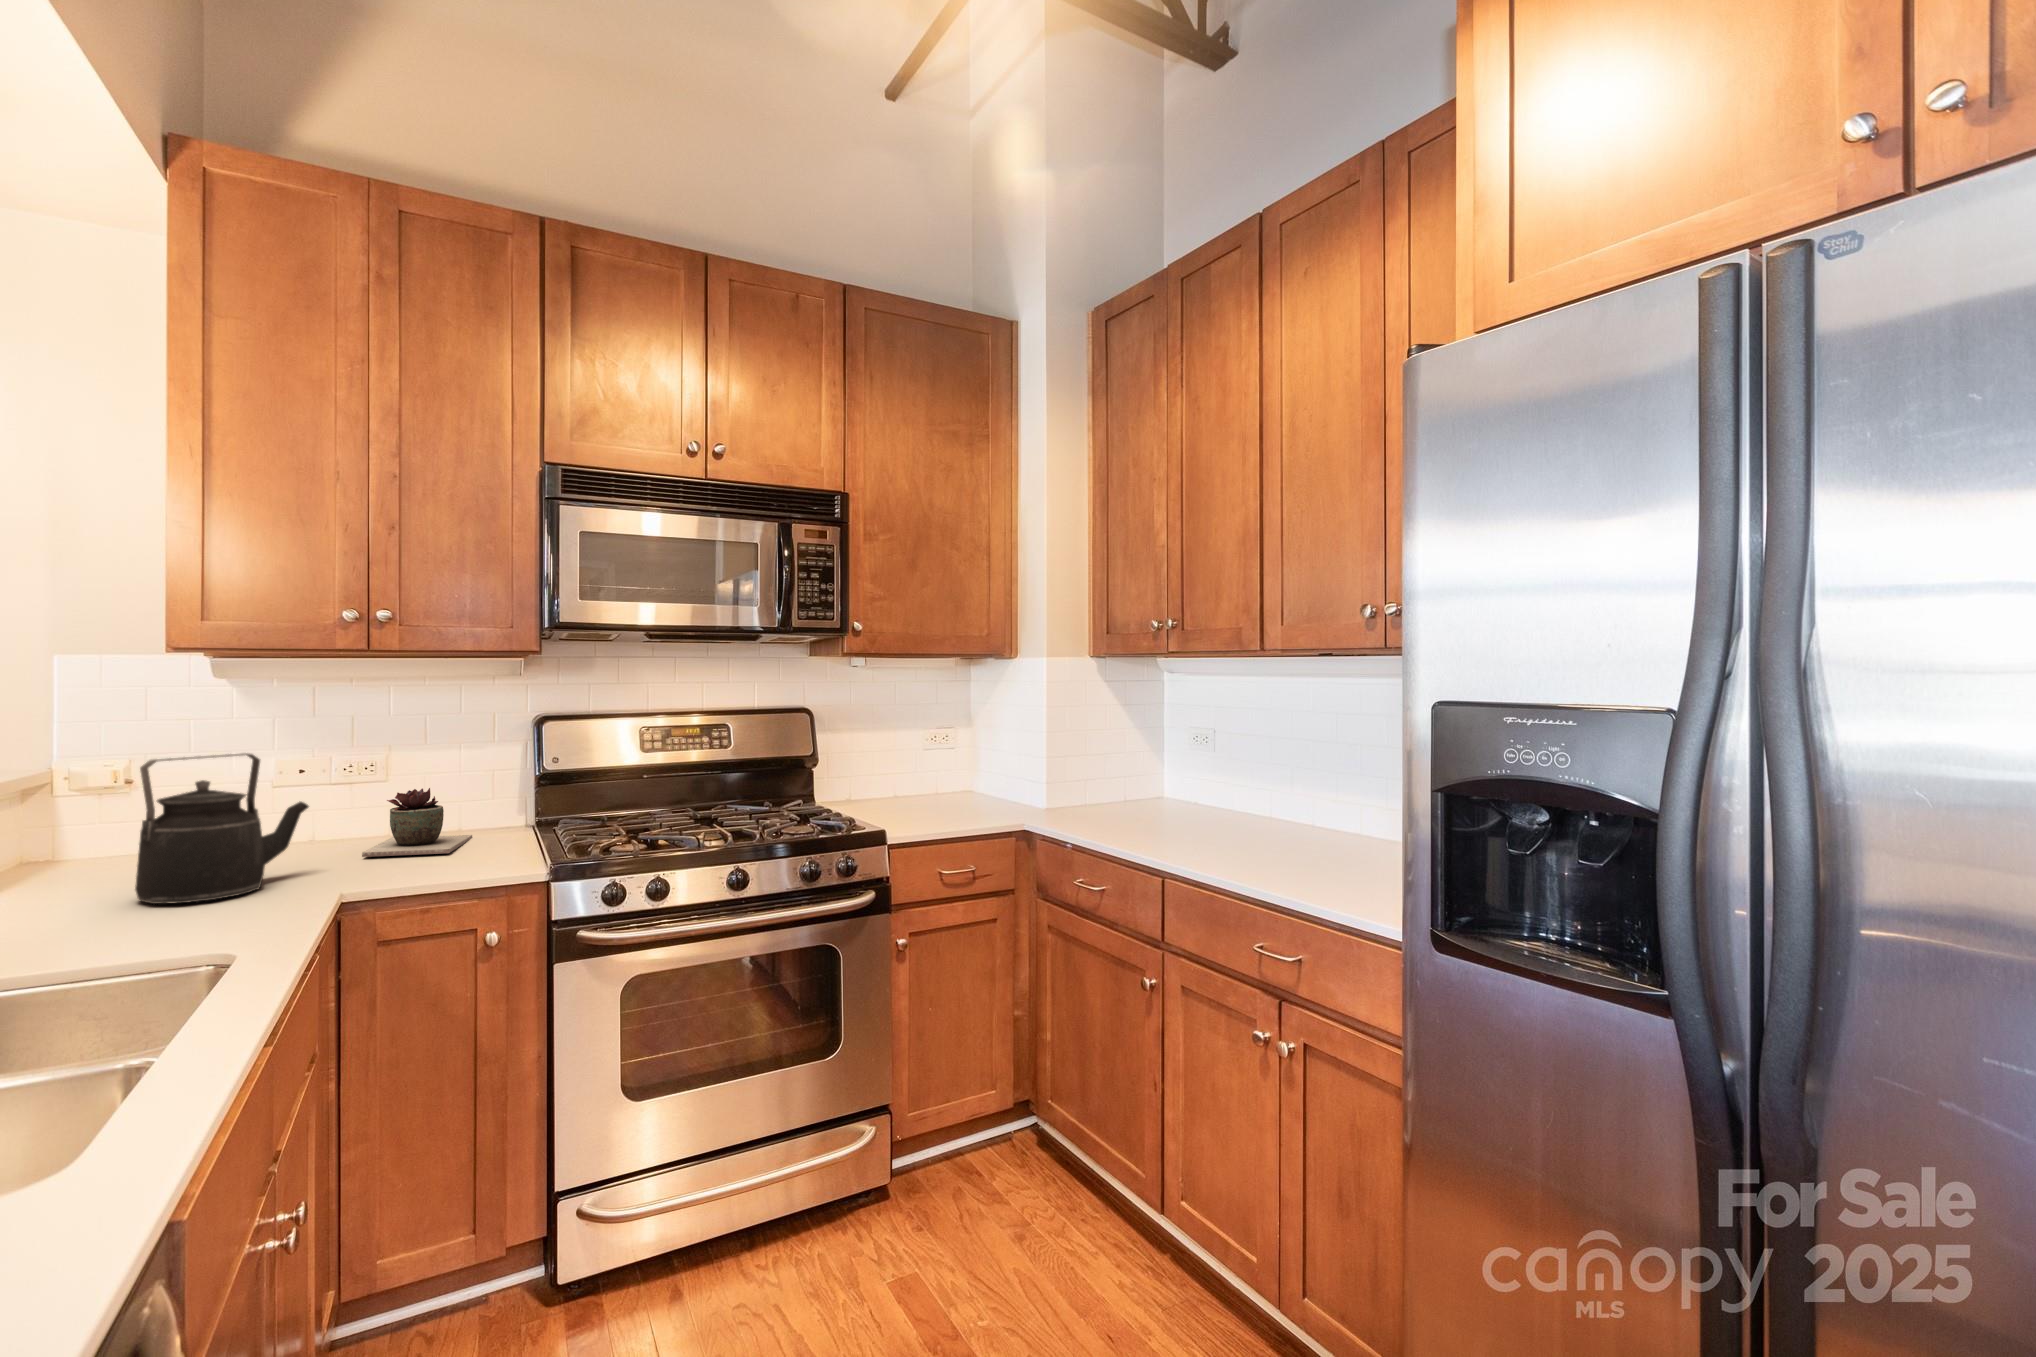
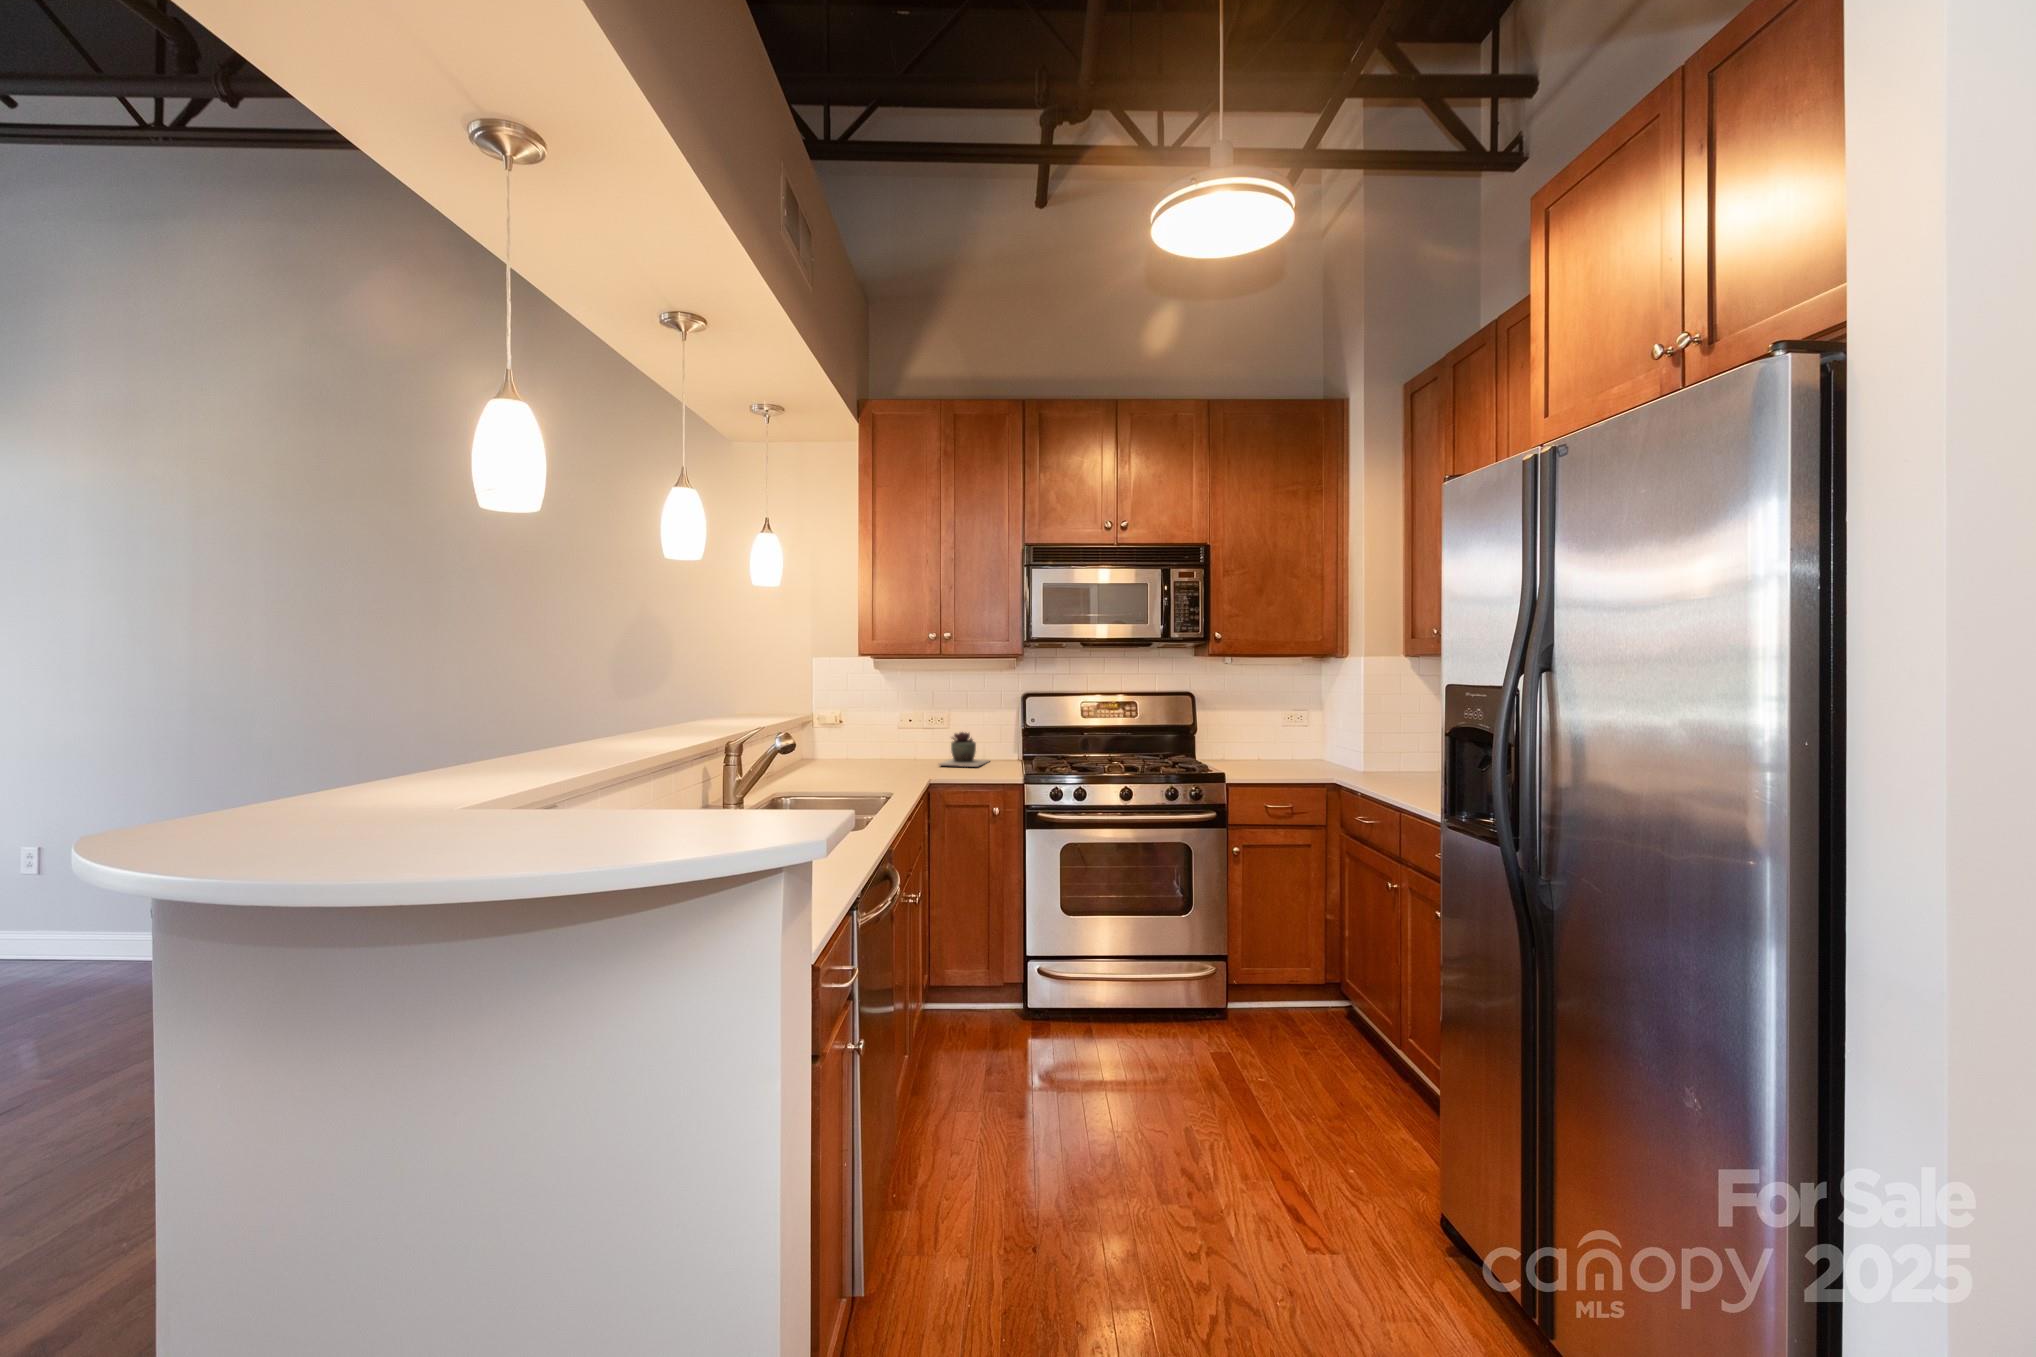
kettle: present [135,753,309,904] -> none [850,708,916,777]

